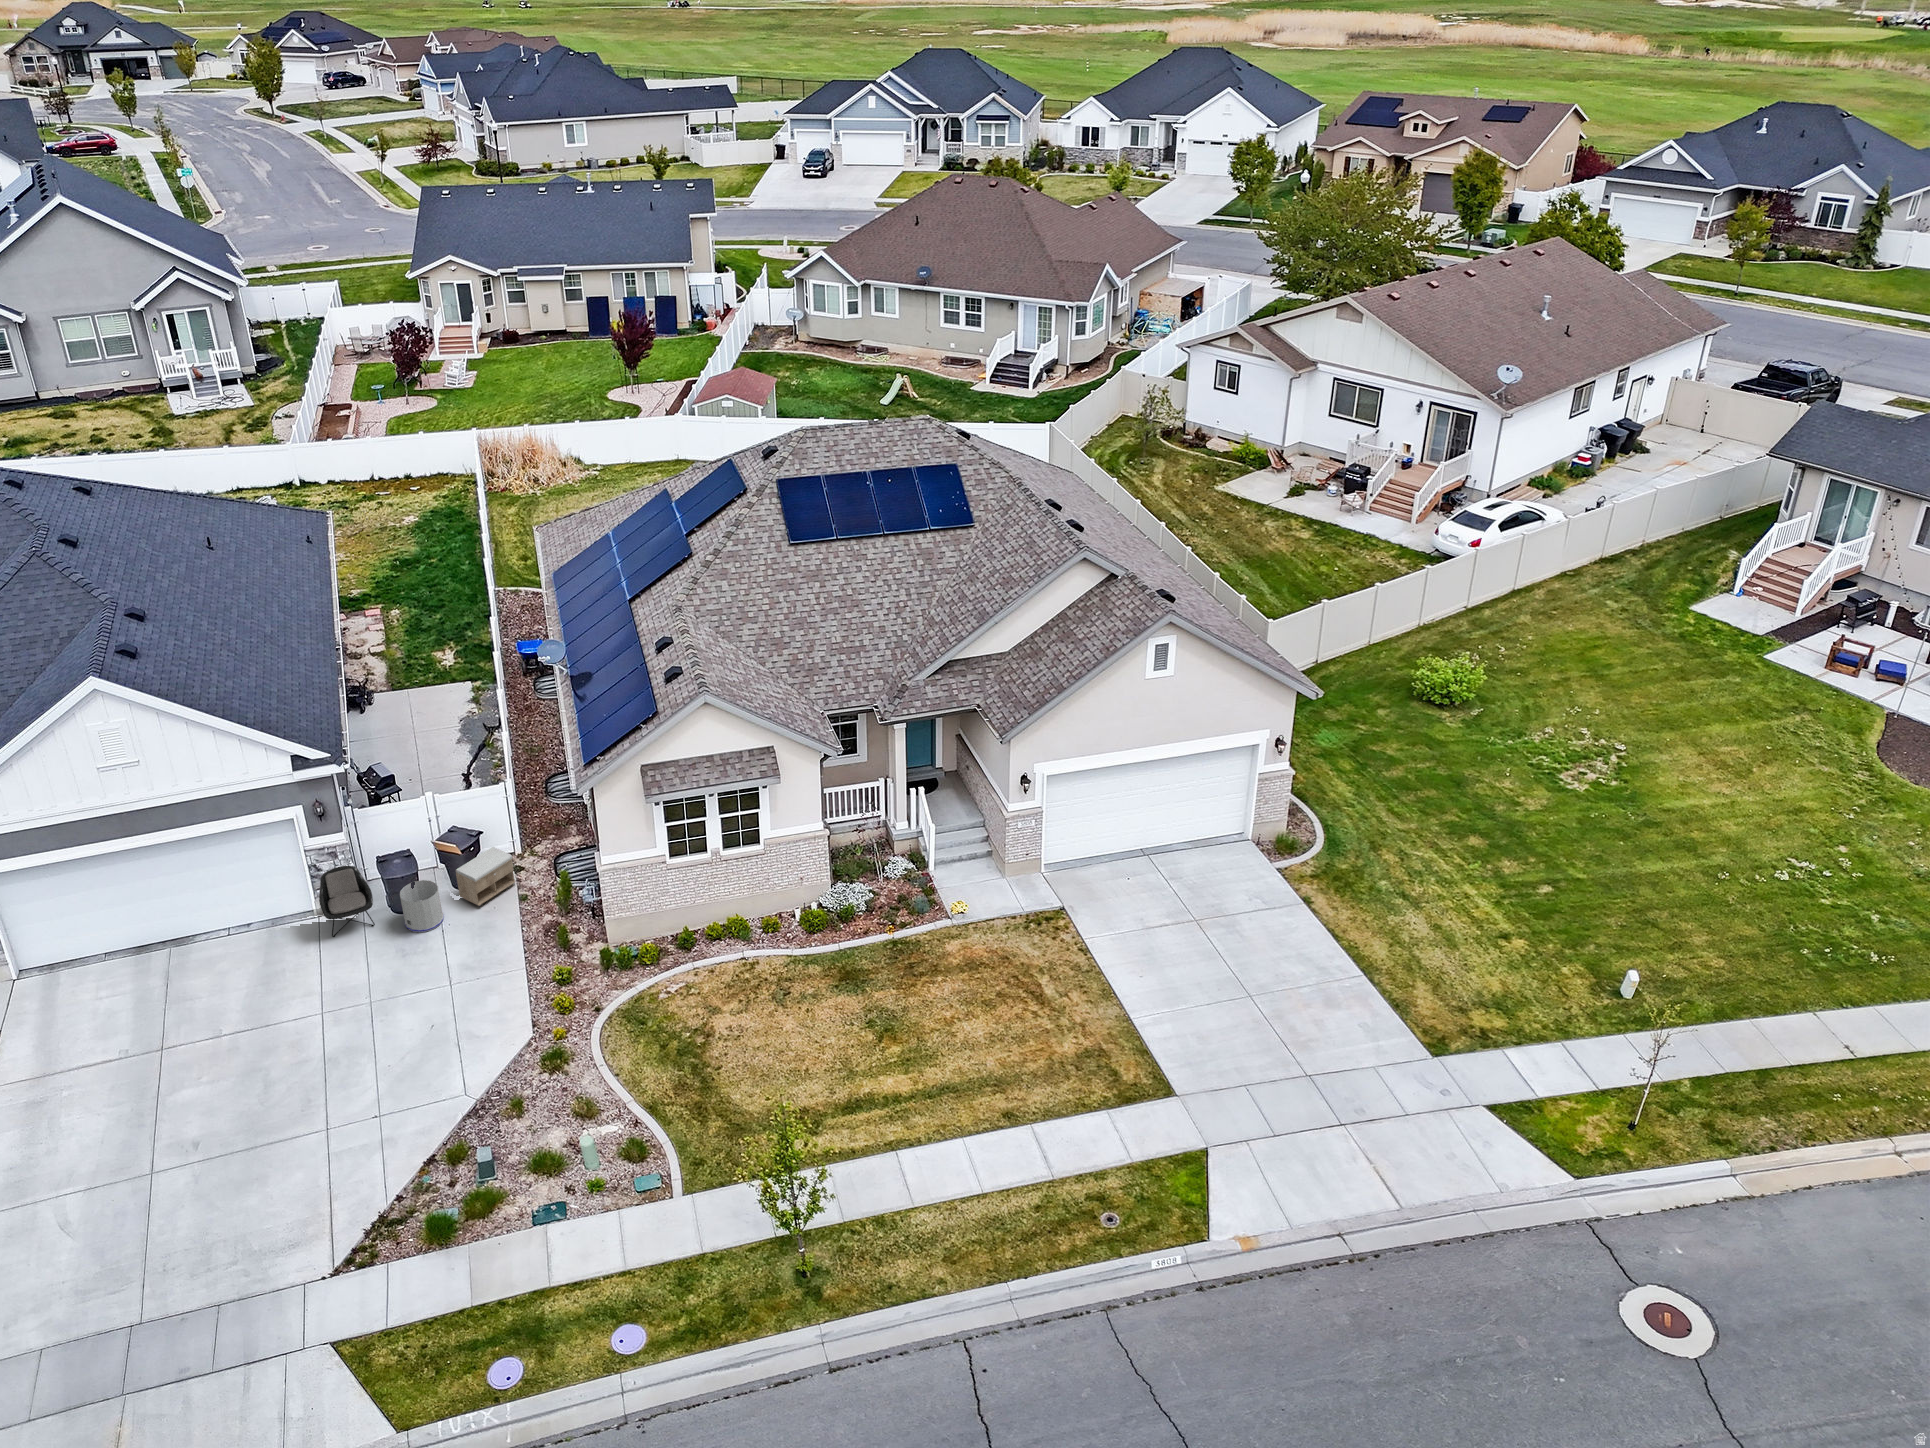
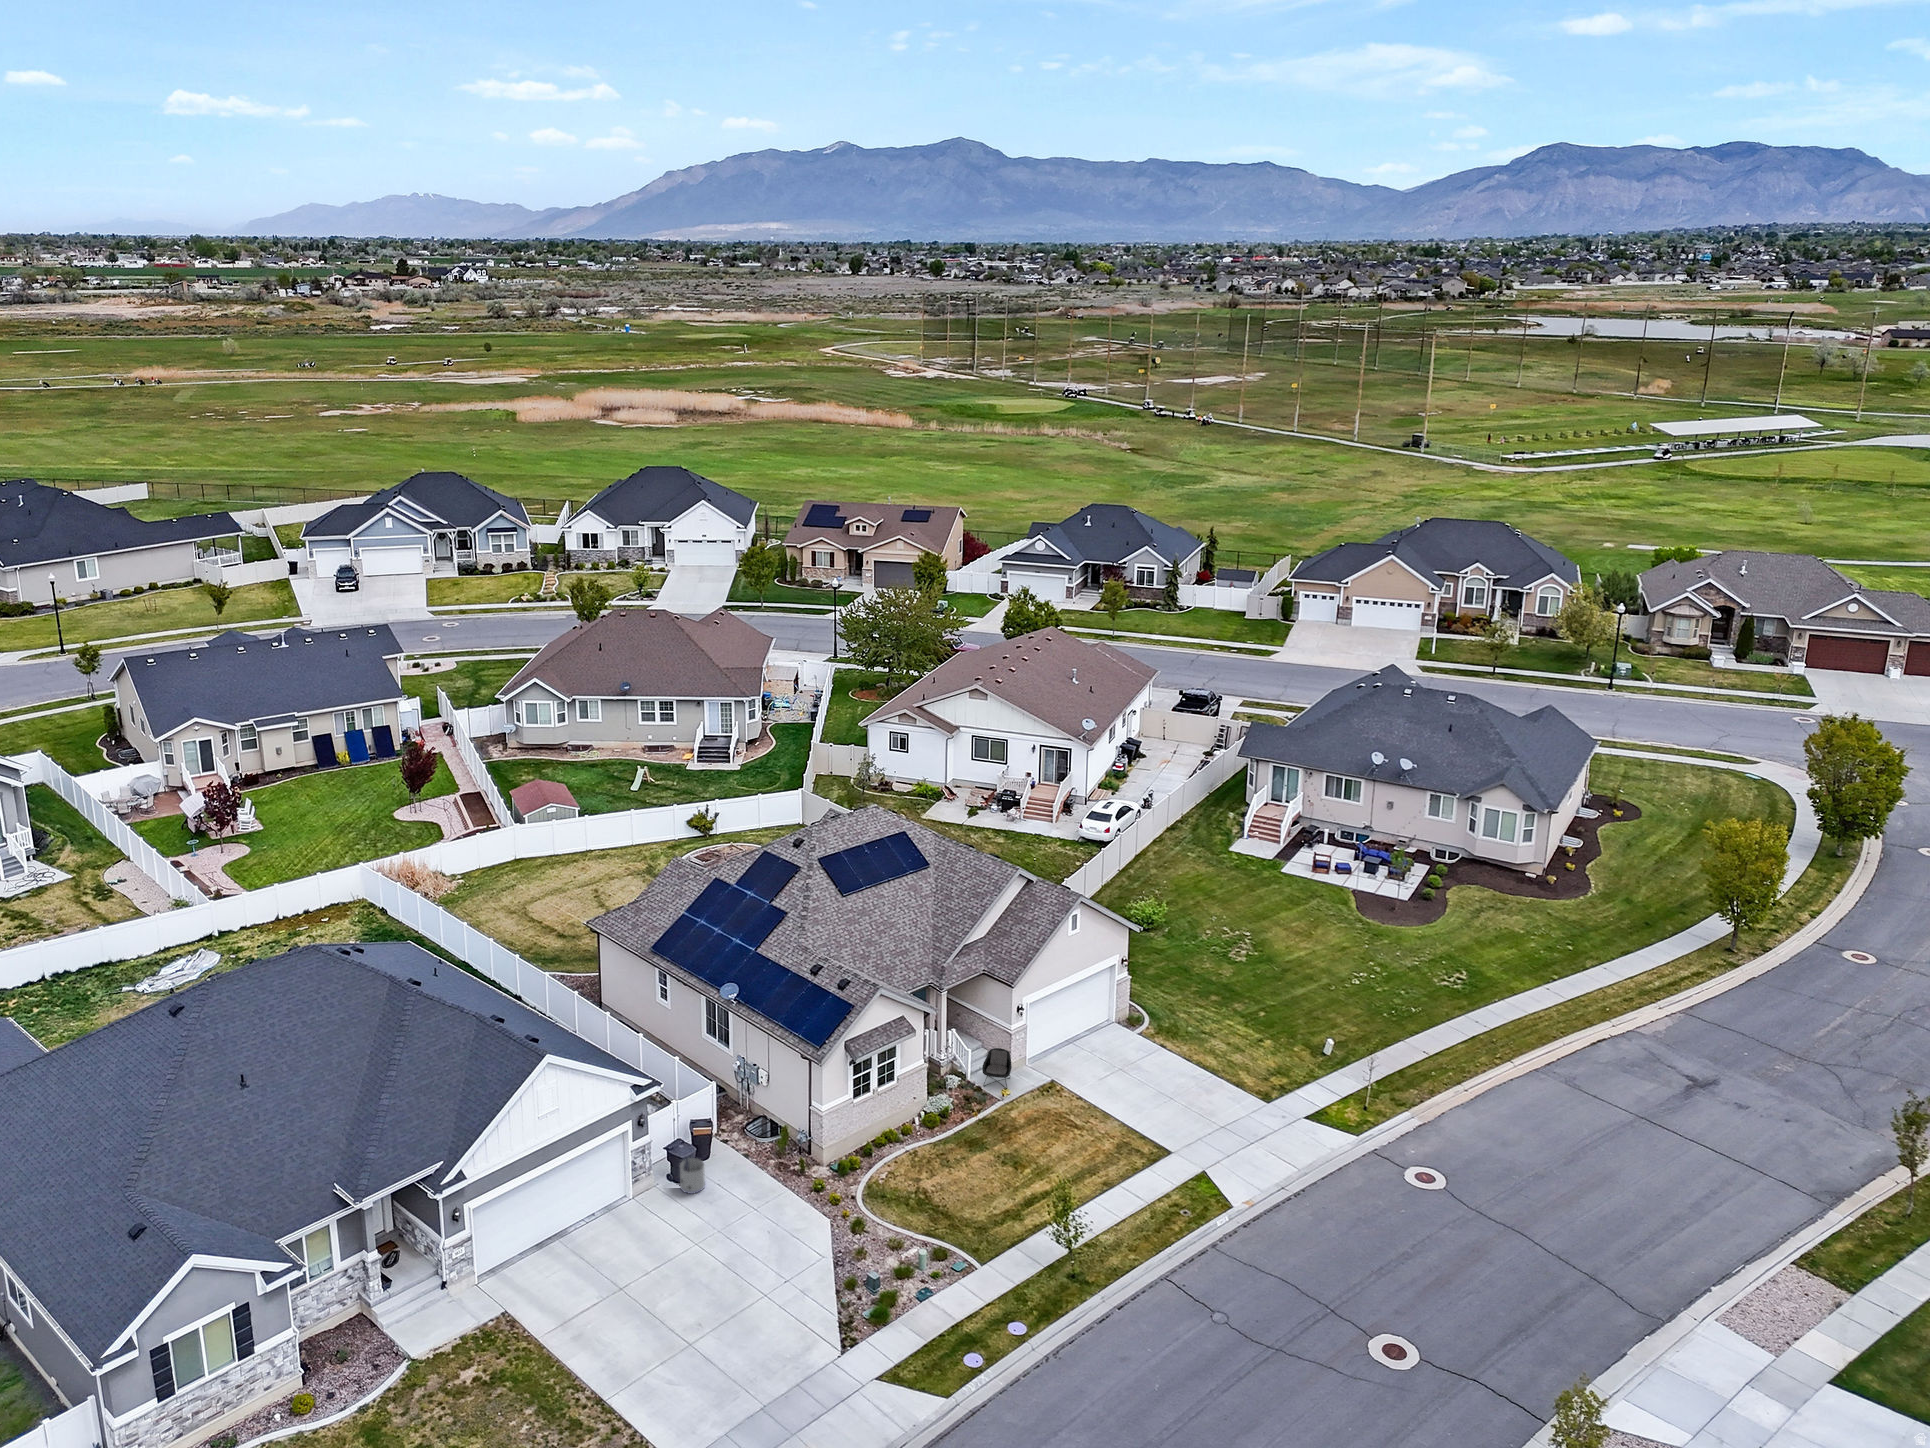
storage bench: present [456,847,515,906] -> none [701,1130,727,1169]
lounge chair: present [319,866,375,937] -> present [982,1048,1012,1089]

